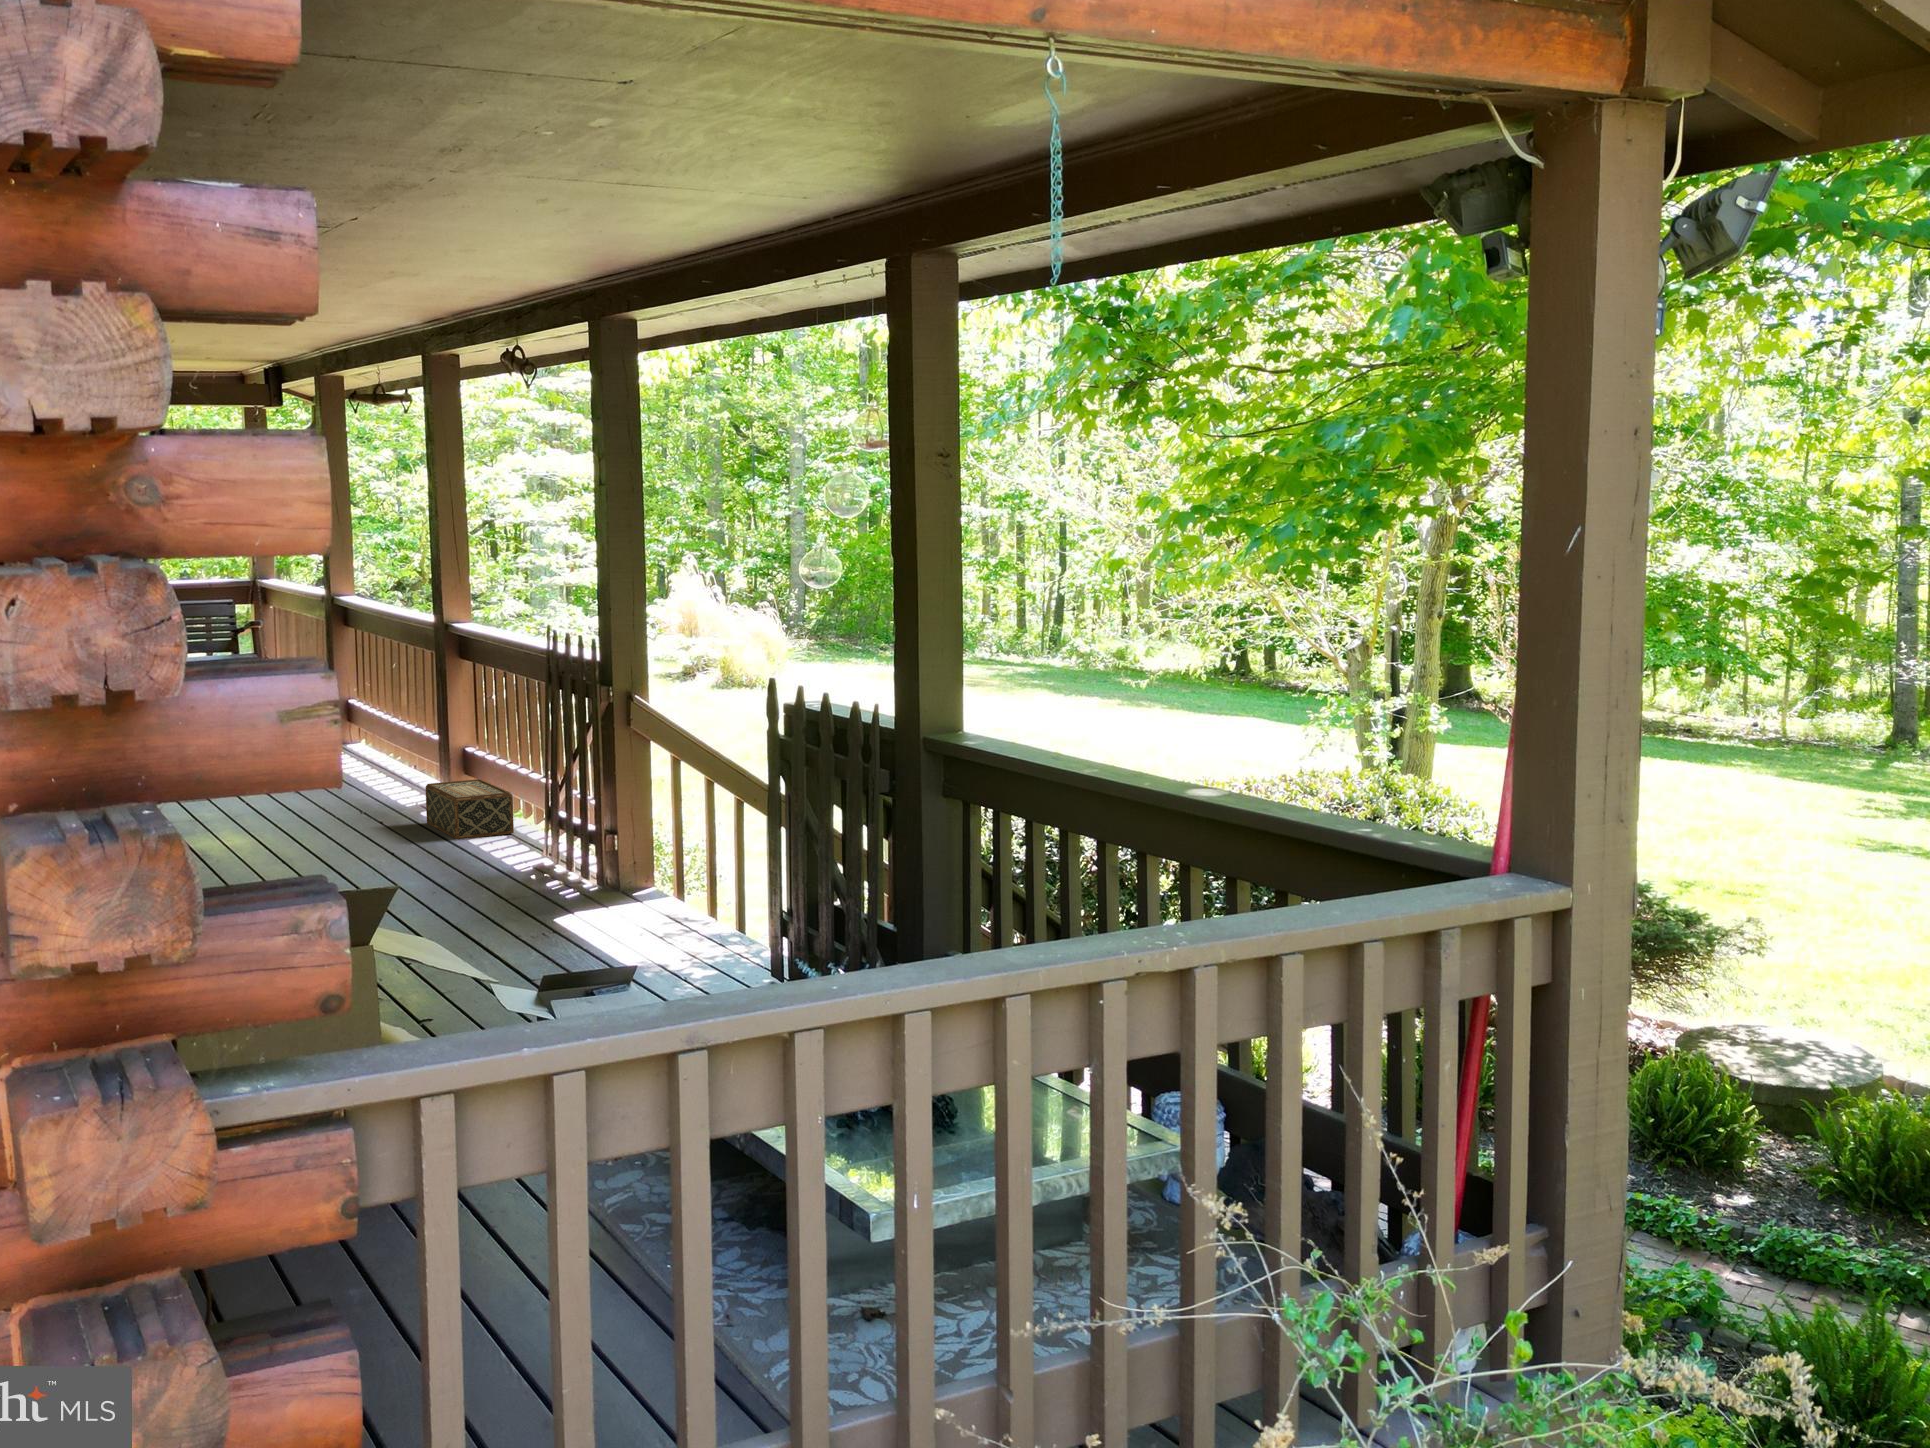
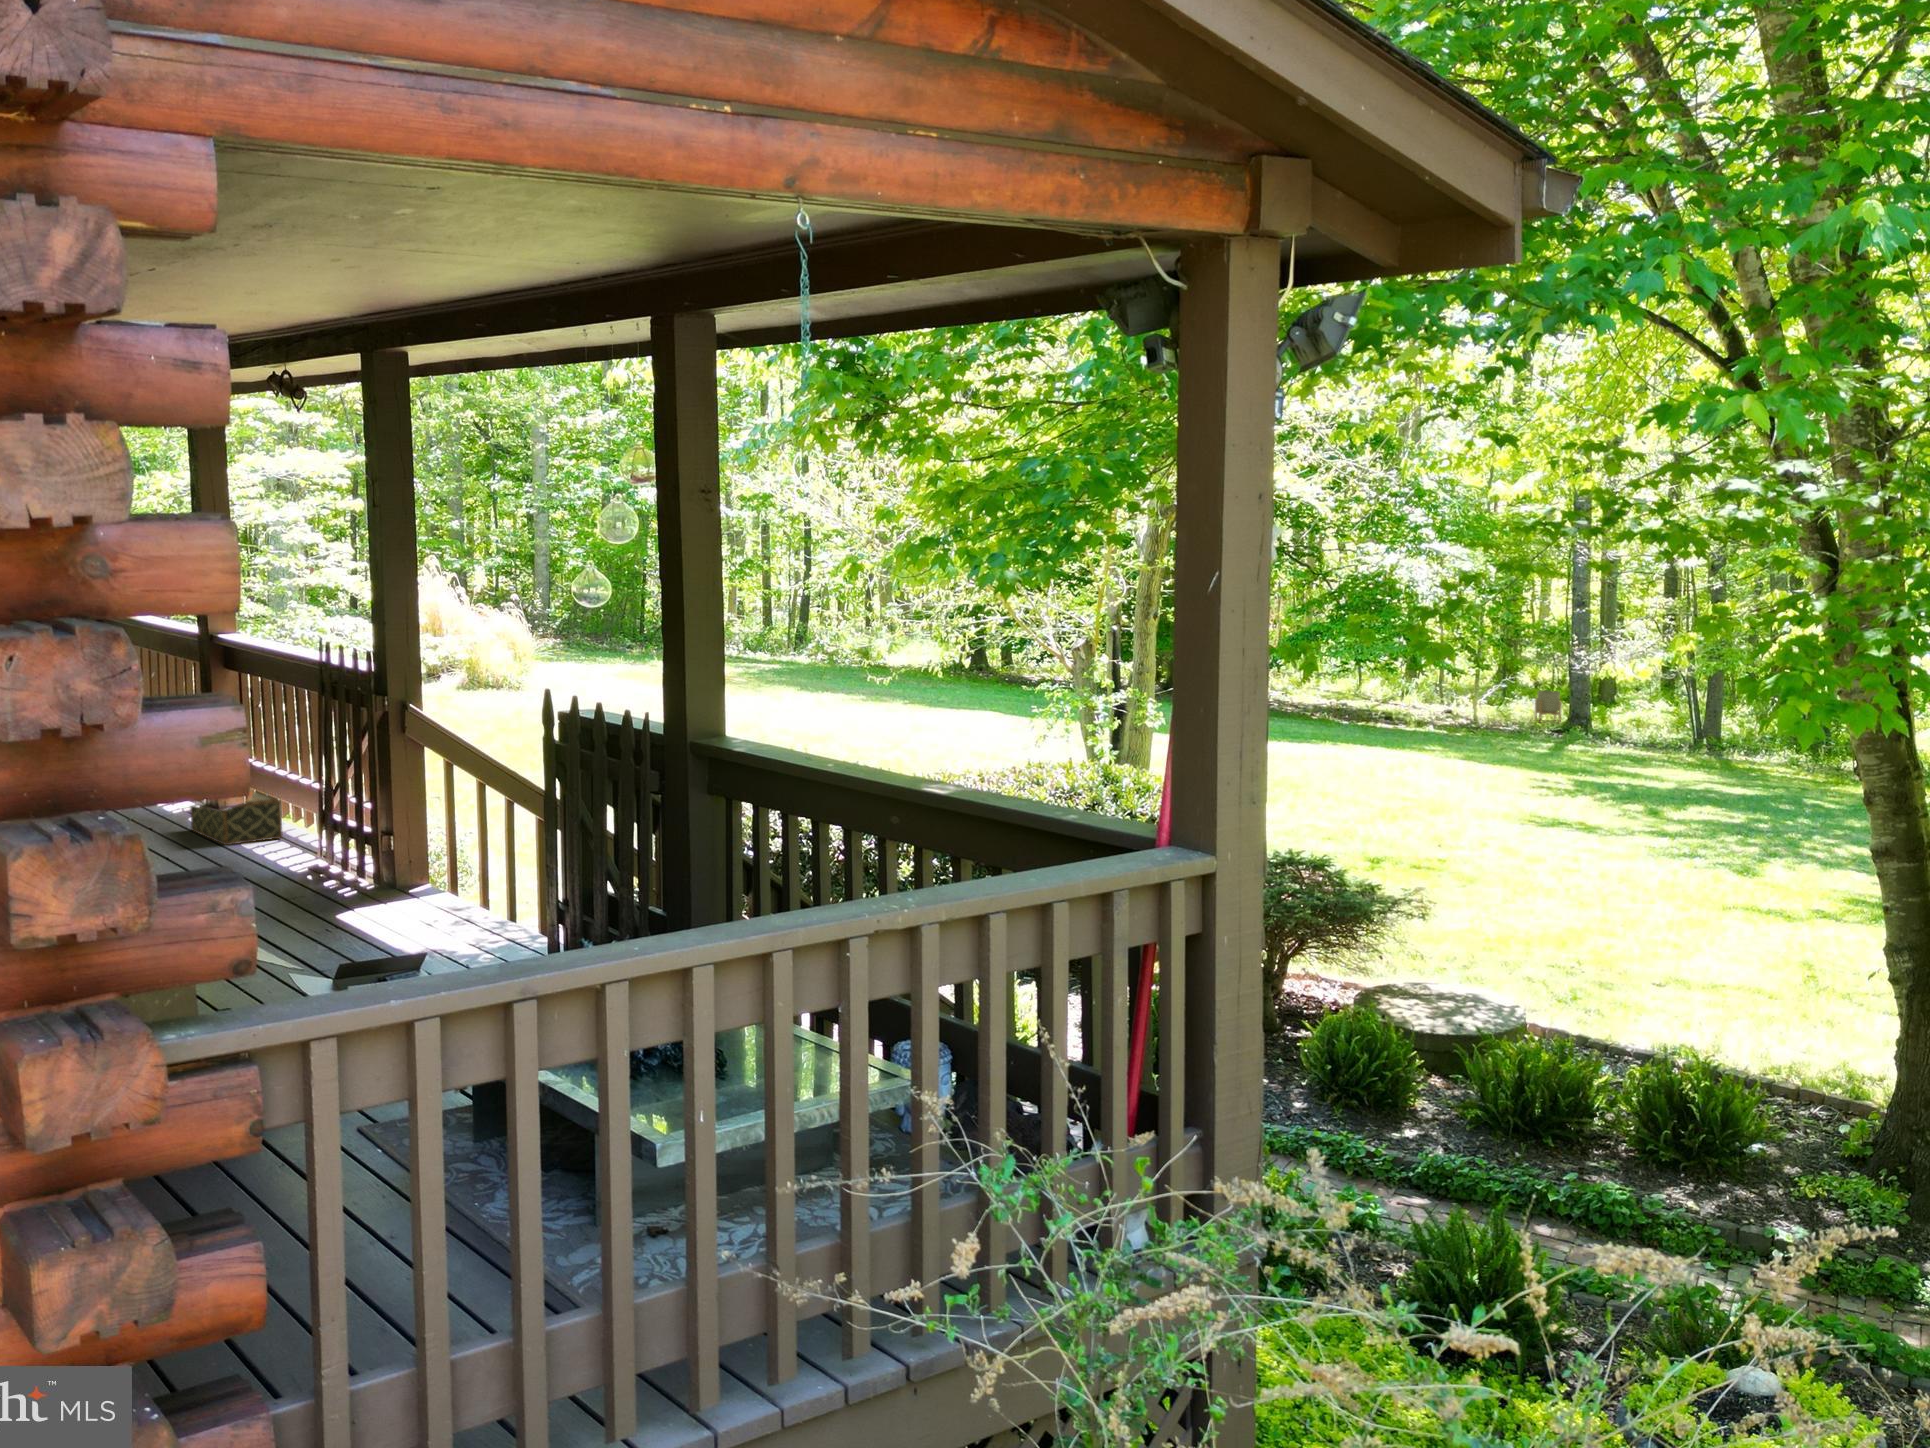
planter: none [1858,702,1891,738] -> present [1535,690,1562,723]

